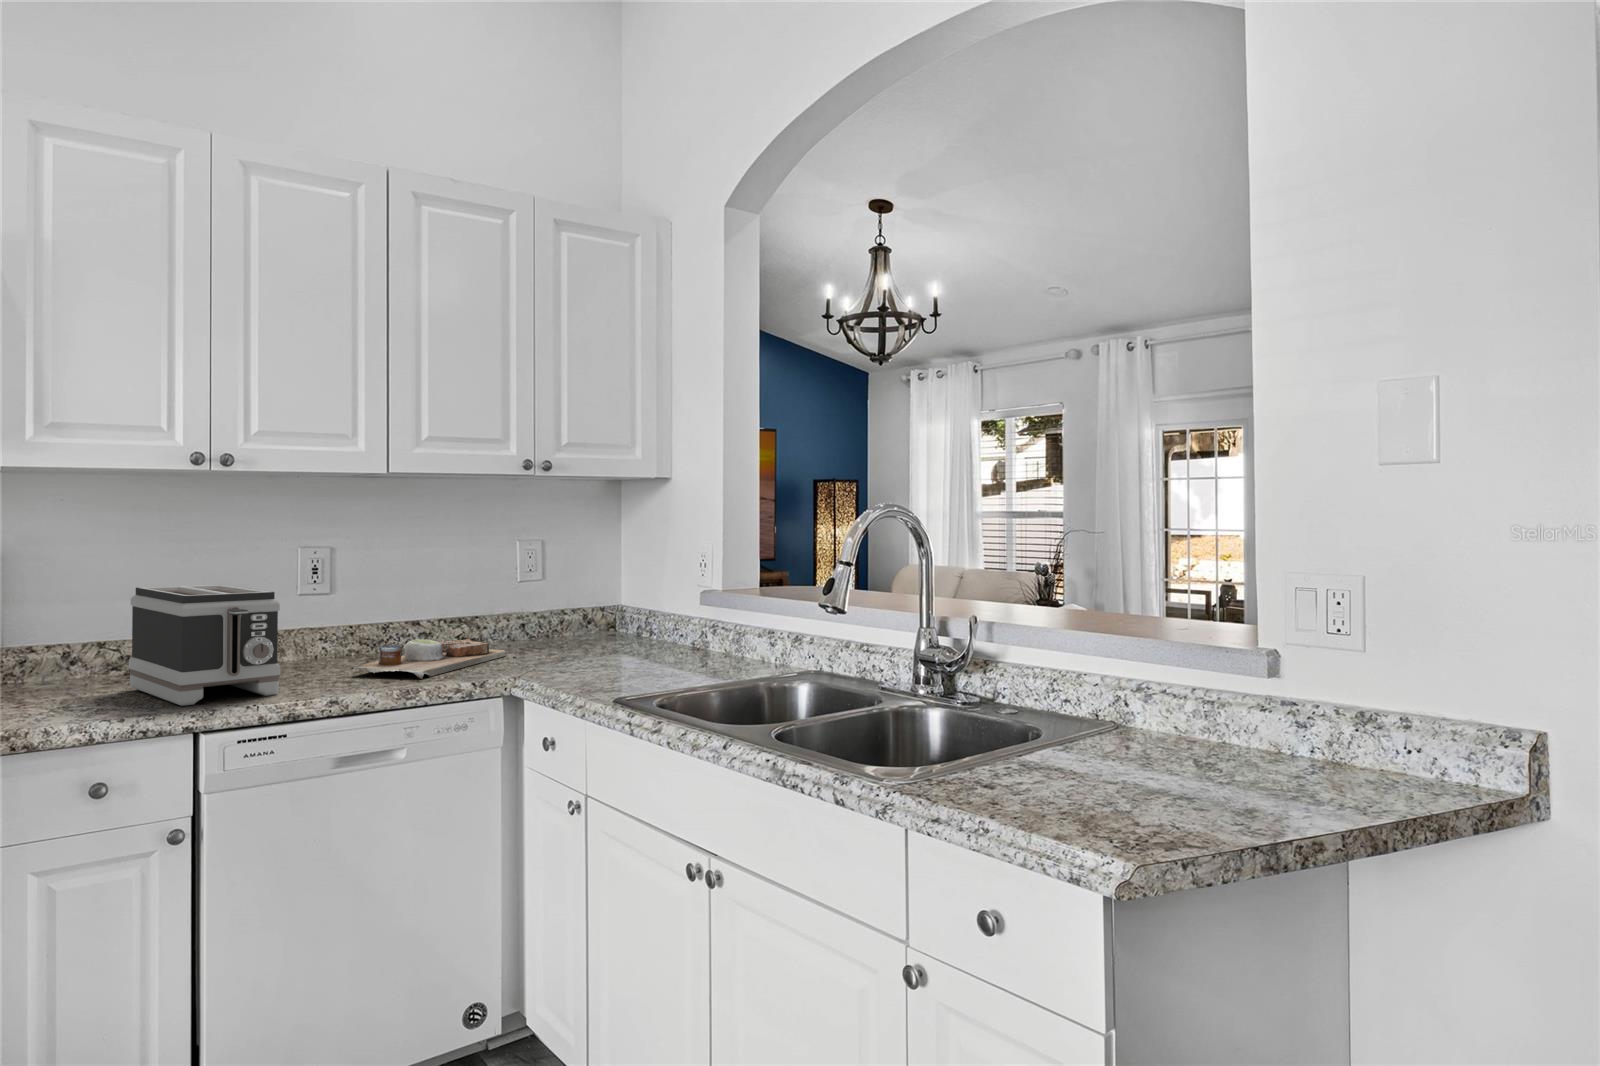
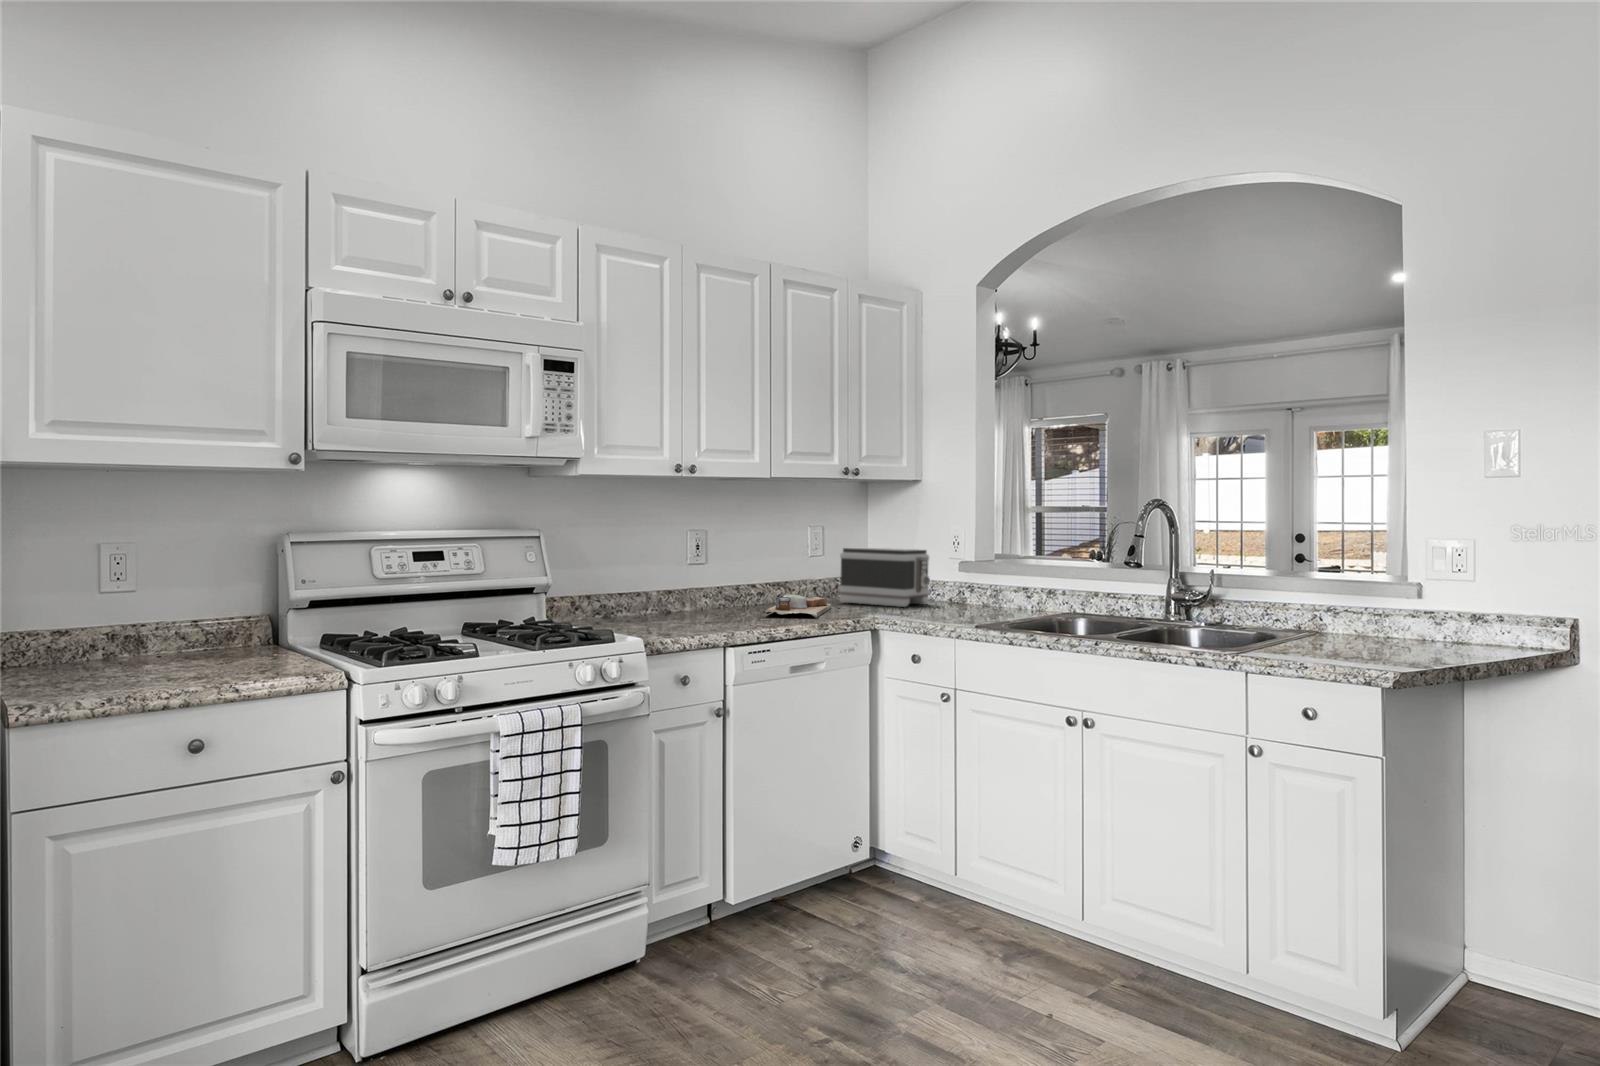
toaster: present [128,584,281,706] -> present [839,548,930,607]

